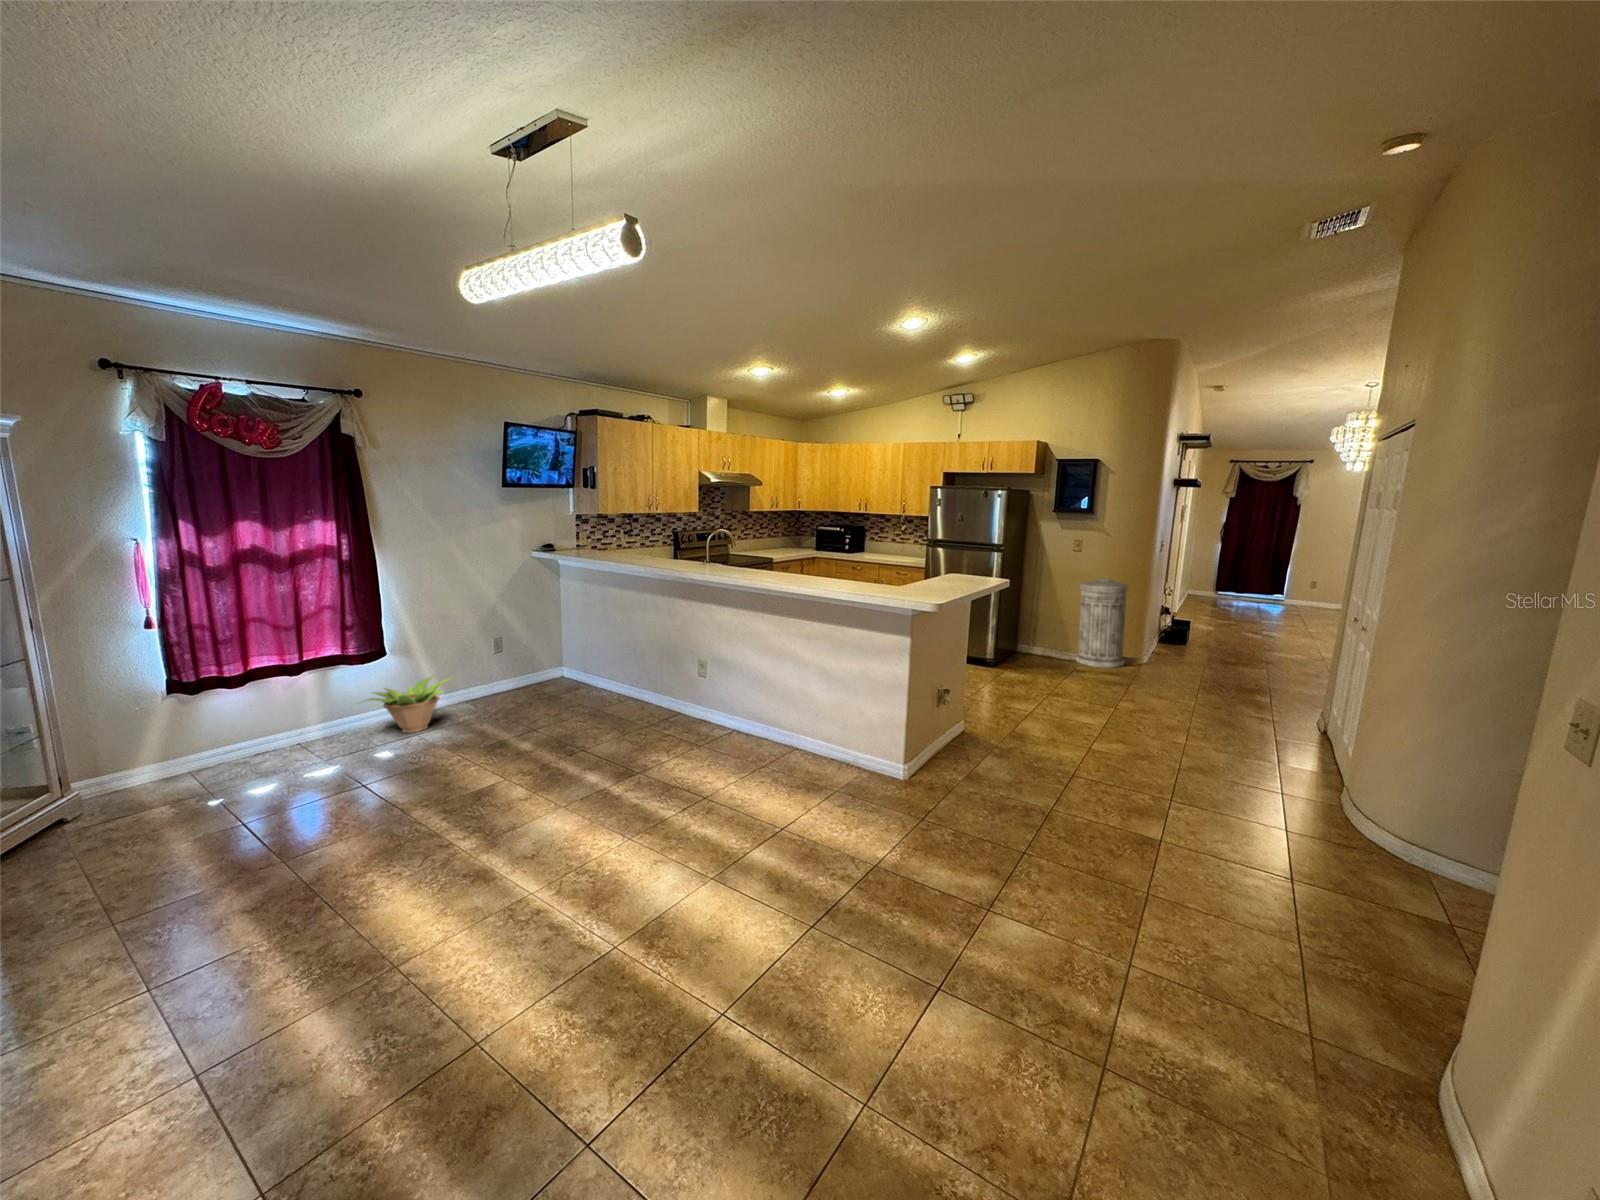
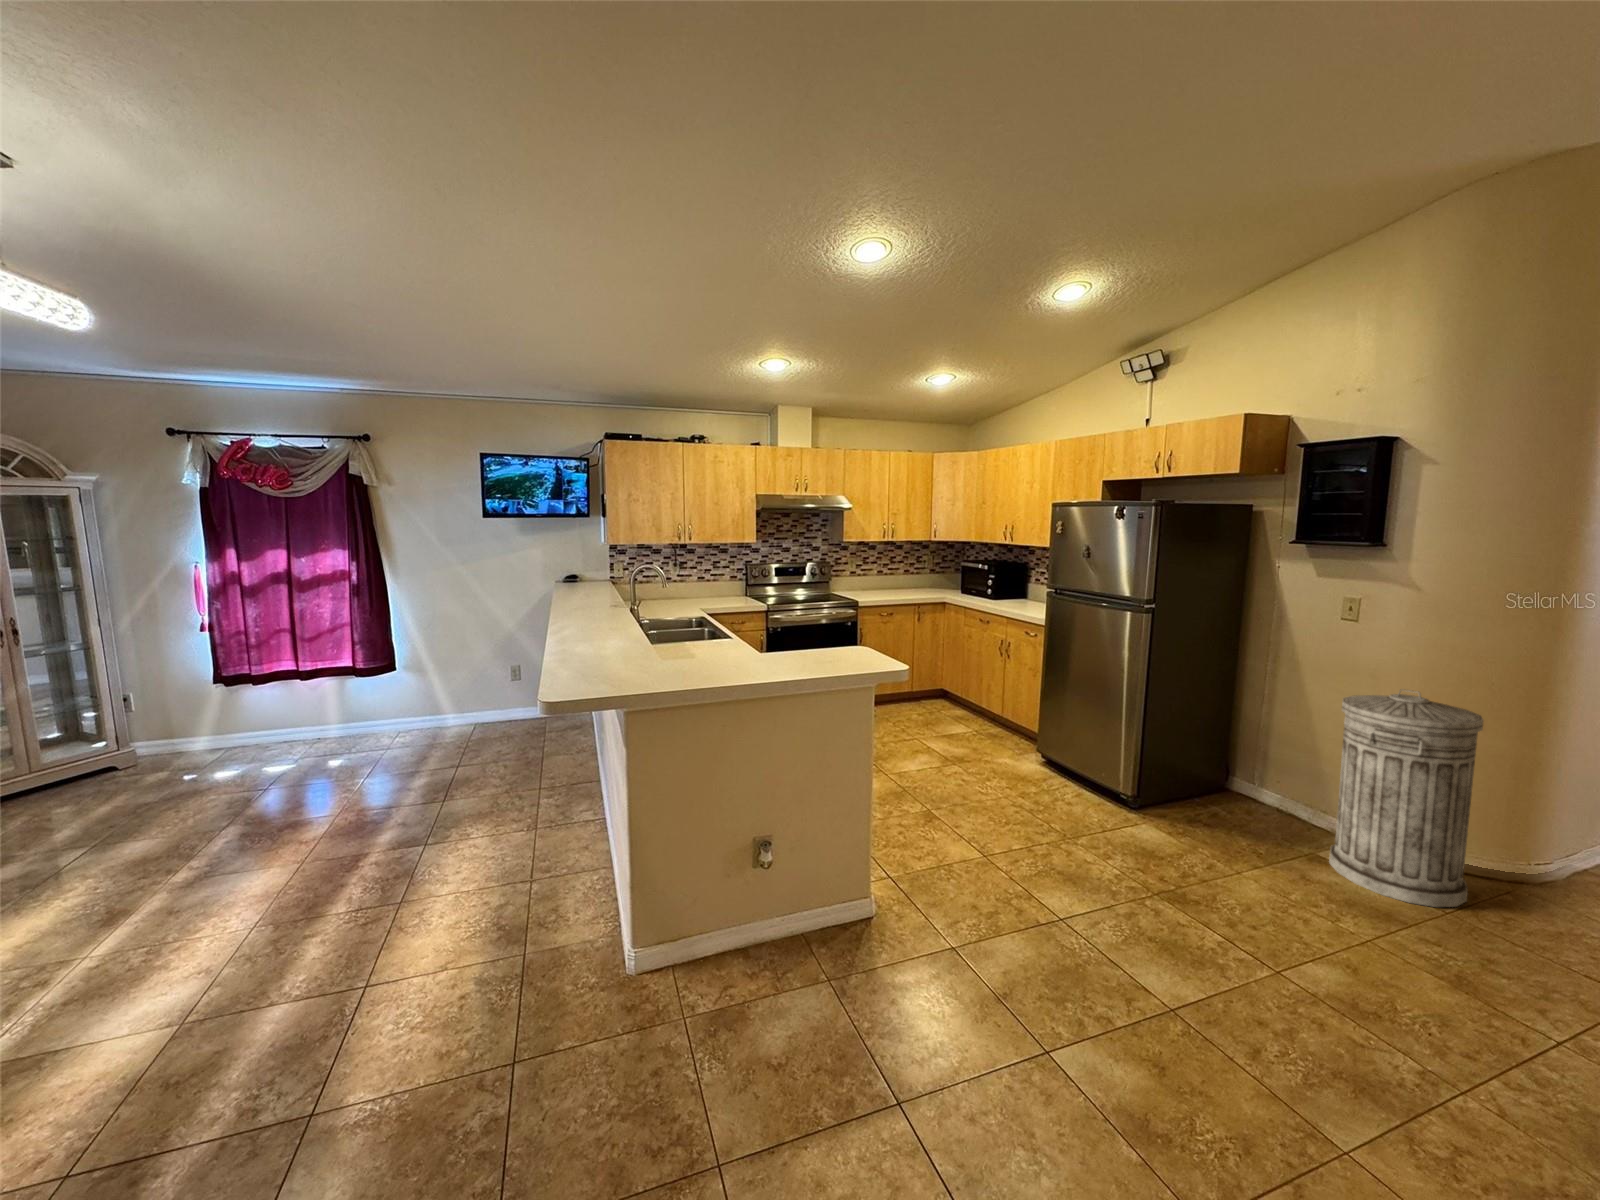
decorative plant: present [367,676,450,733] -> none [345,694,437,746]

